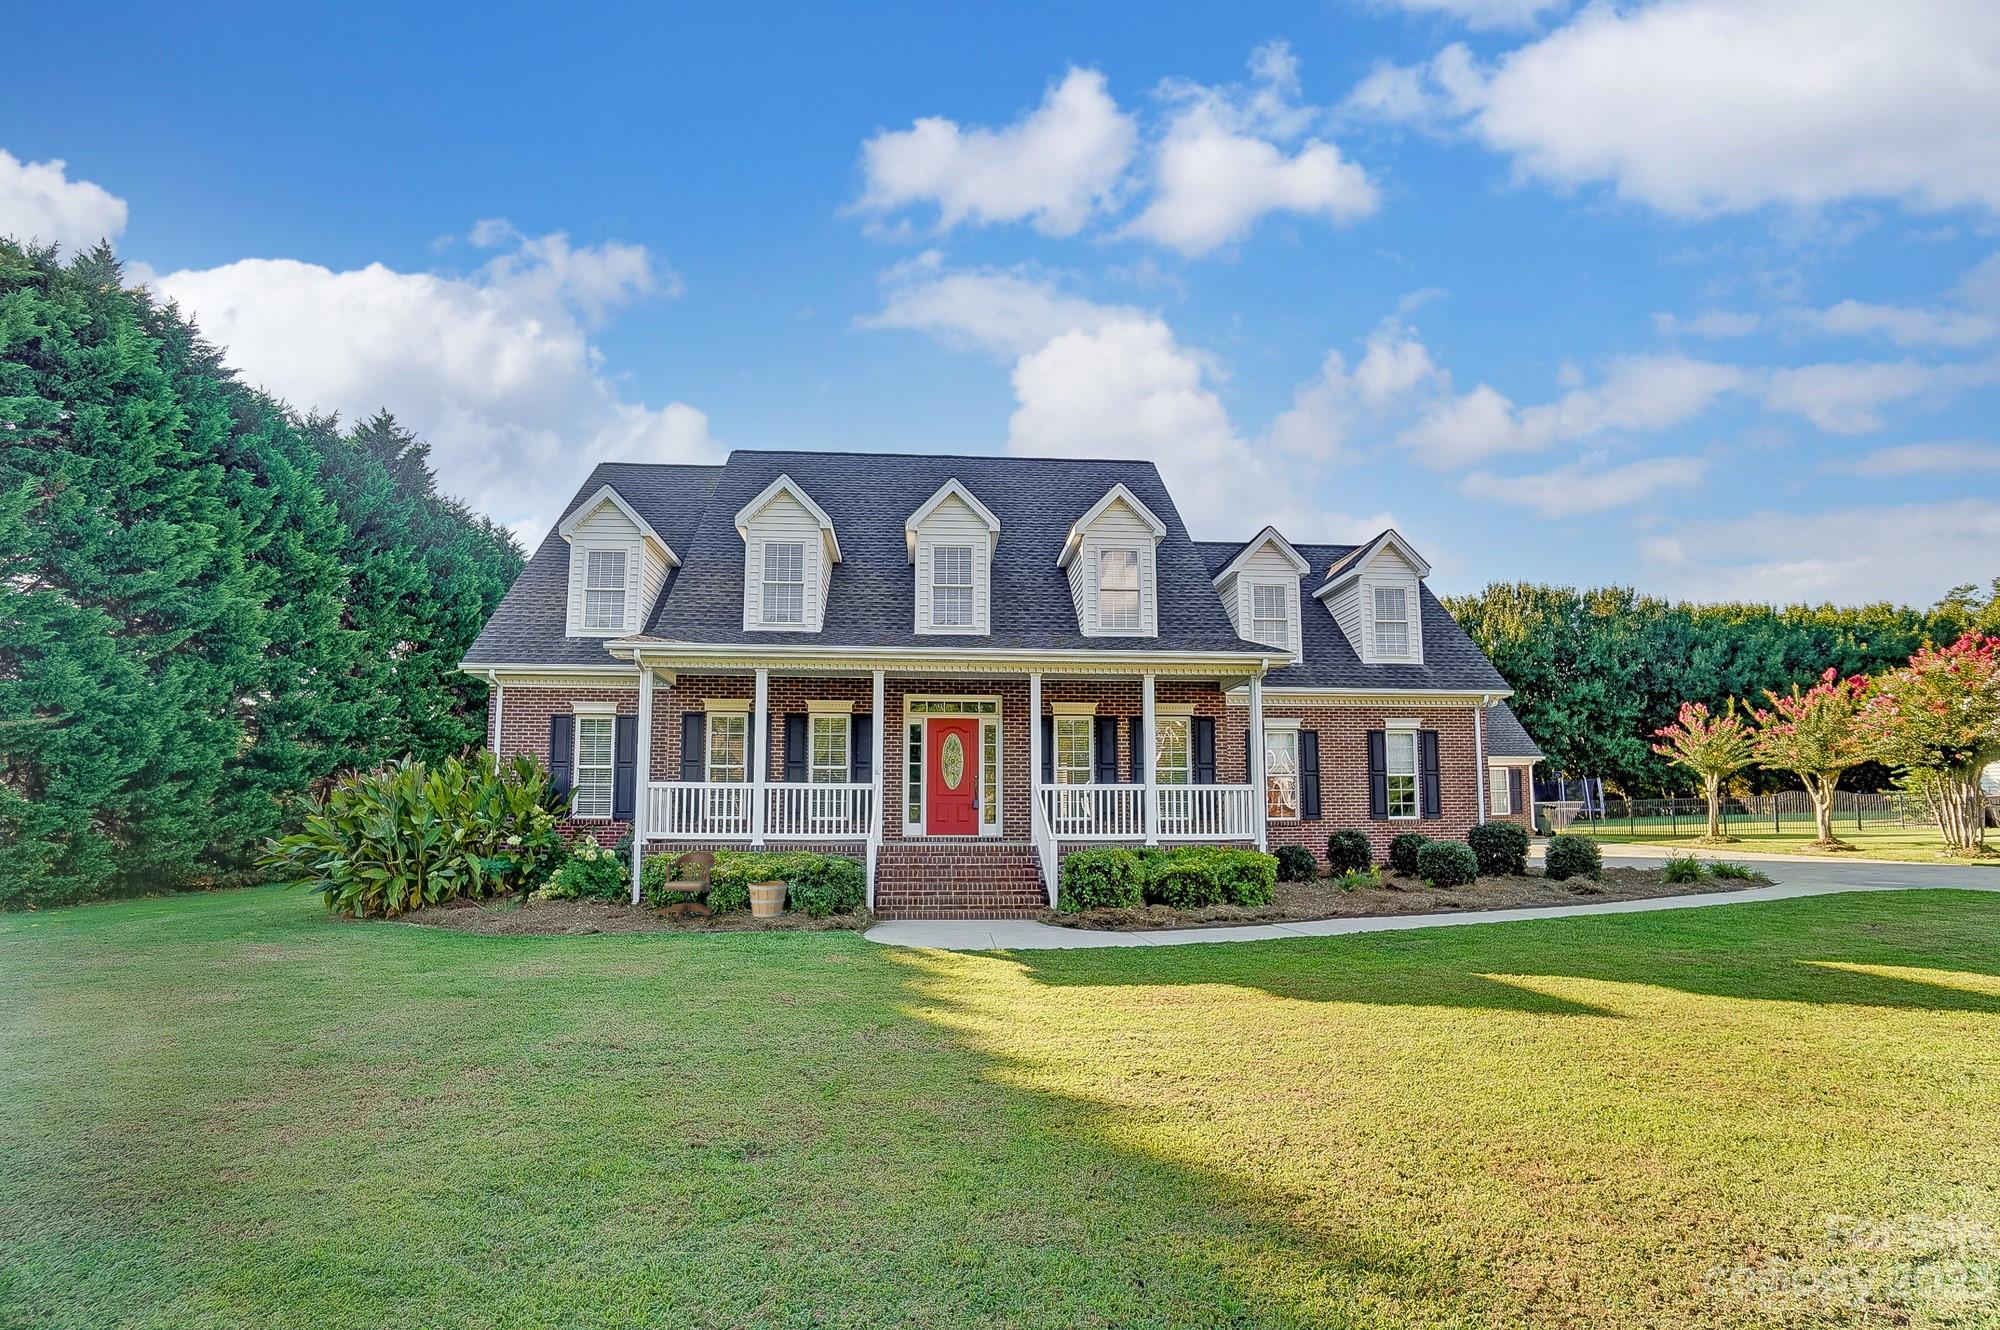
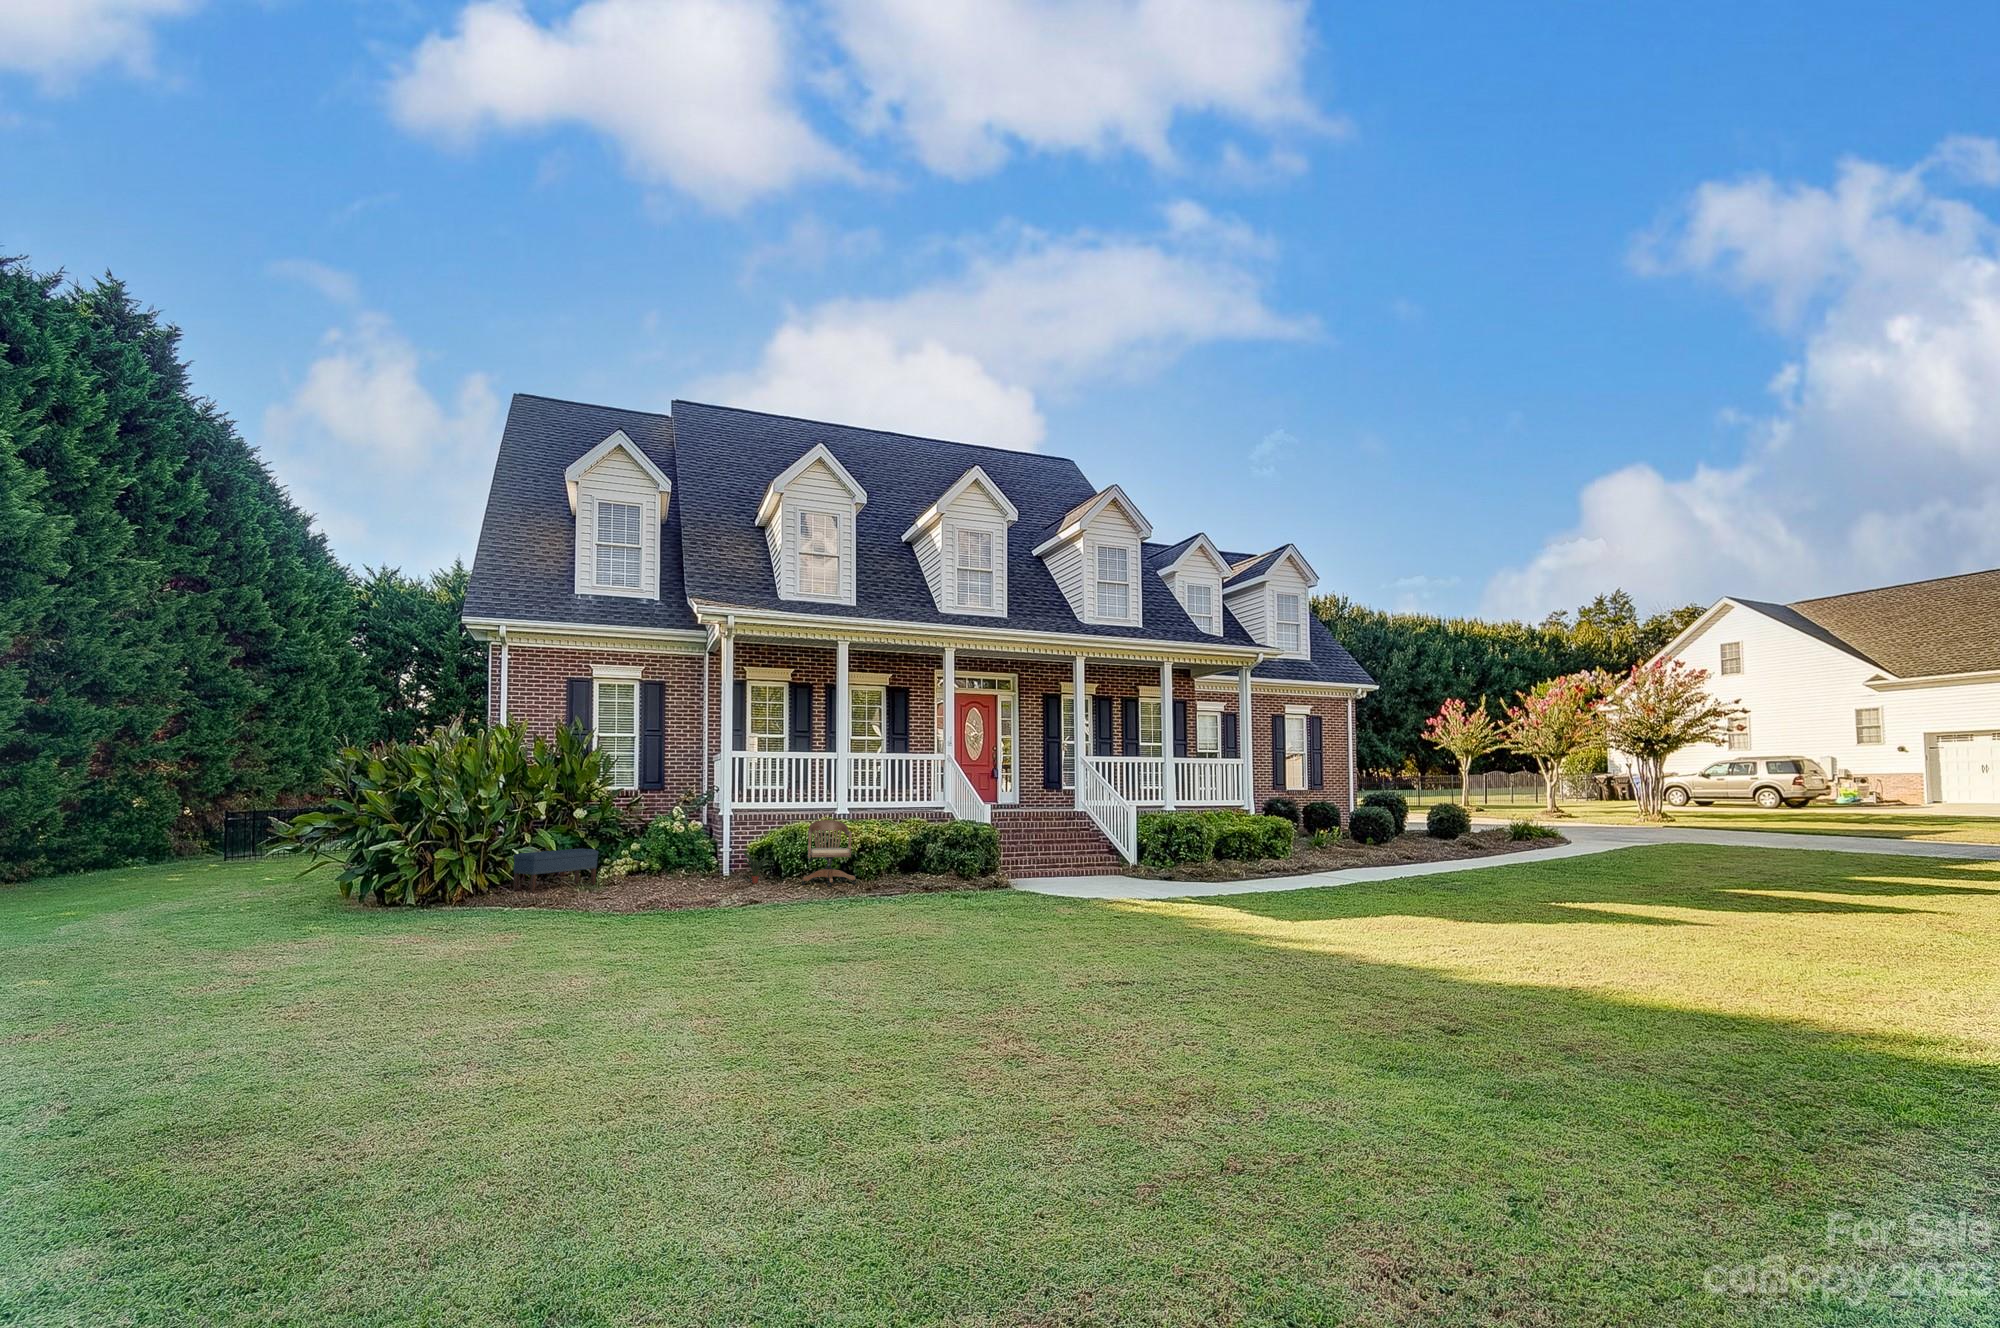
bench: none [406,877,495,918] -> present [513,848,599,892]
wooden bucket: present [748,881,788,918] -> none [878,847,915,881]
potted plant: none [614,883,645,915] -> present [743,852,770,883]

